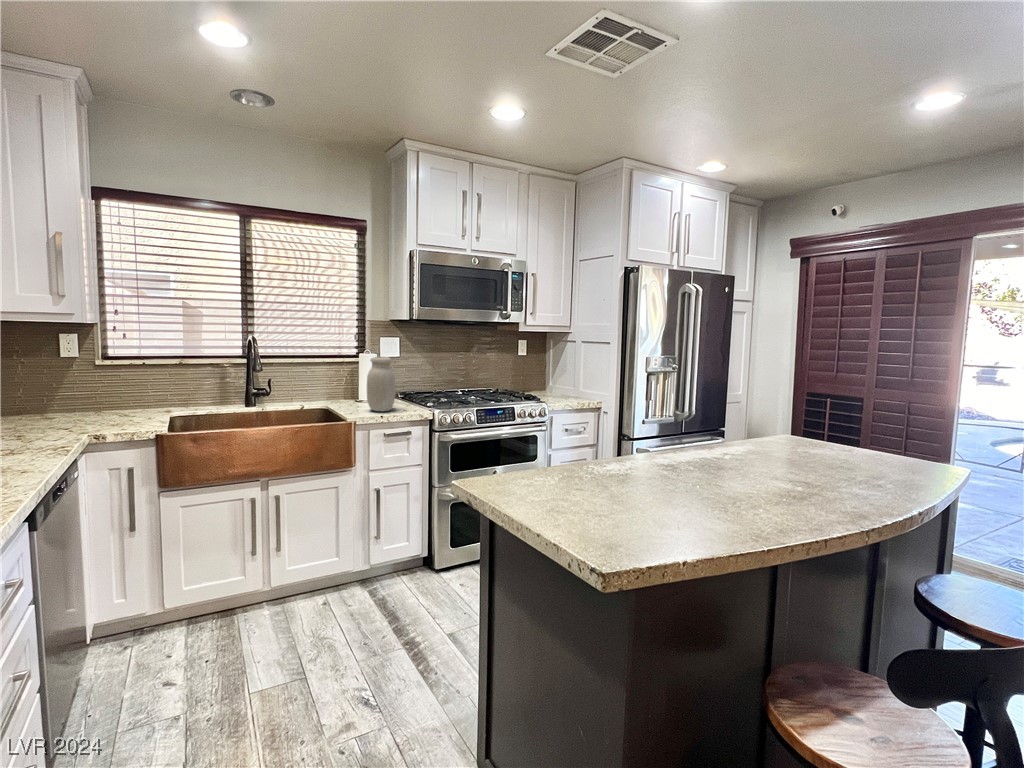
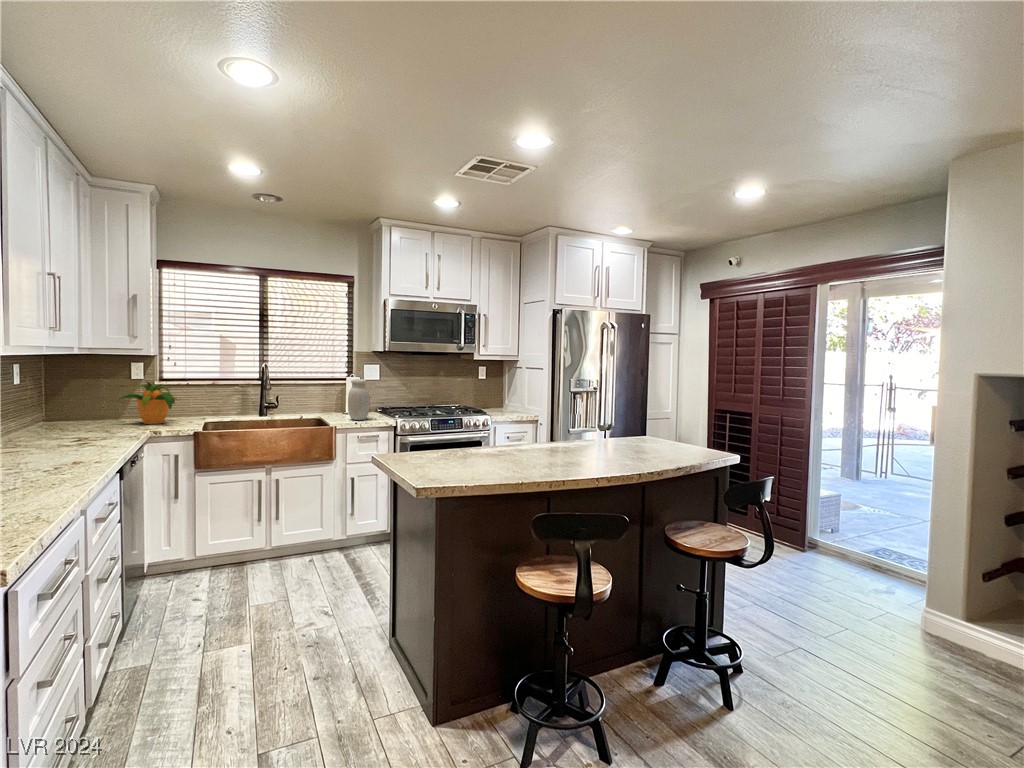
potted plant: none [36,360,134,422] -> present [118,382,177,424]

